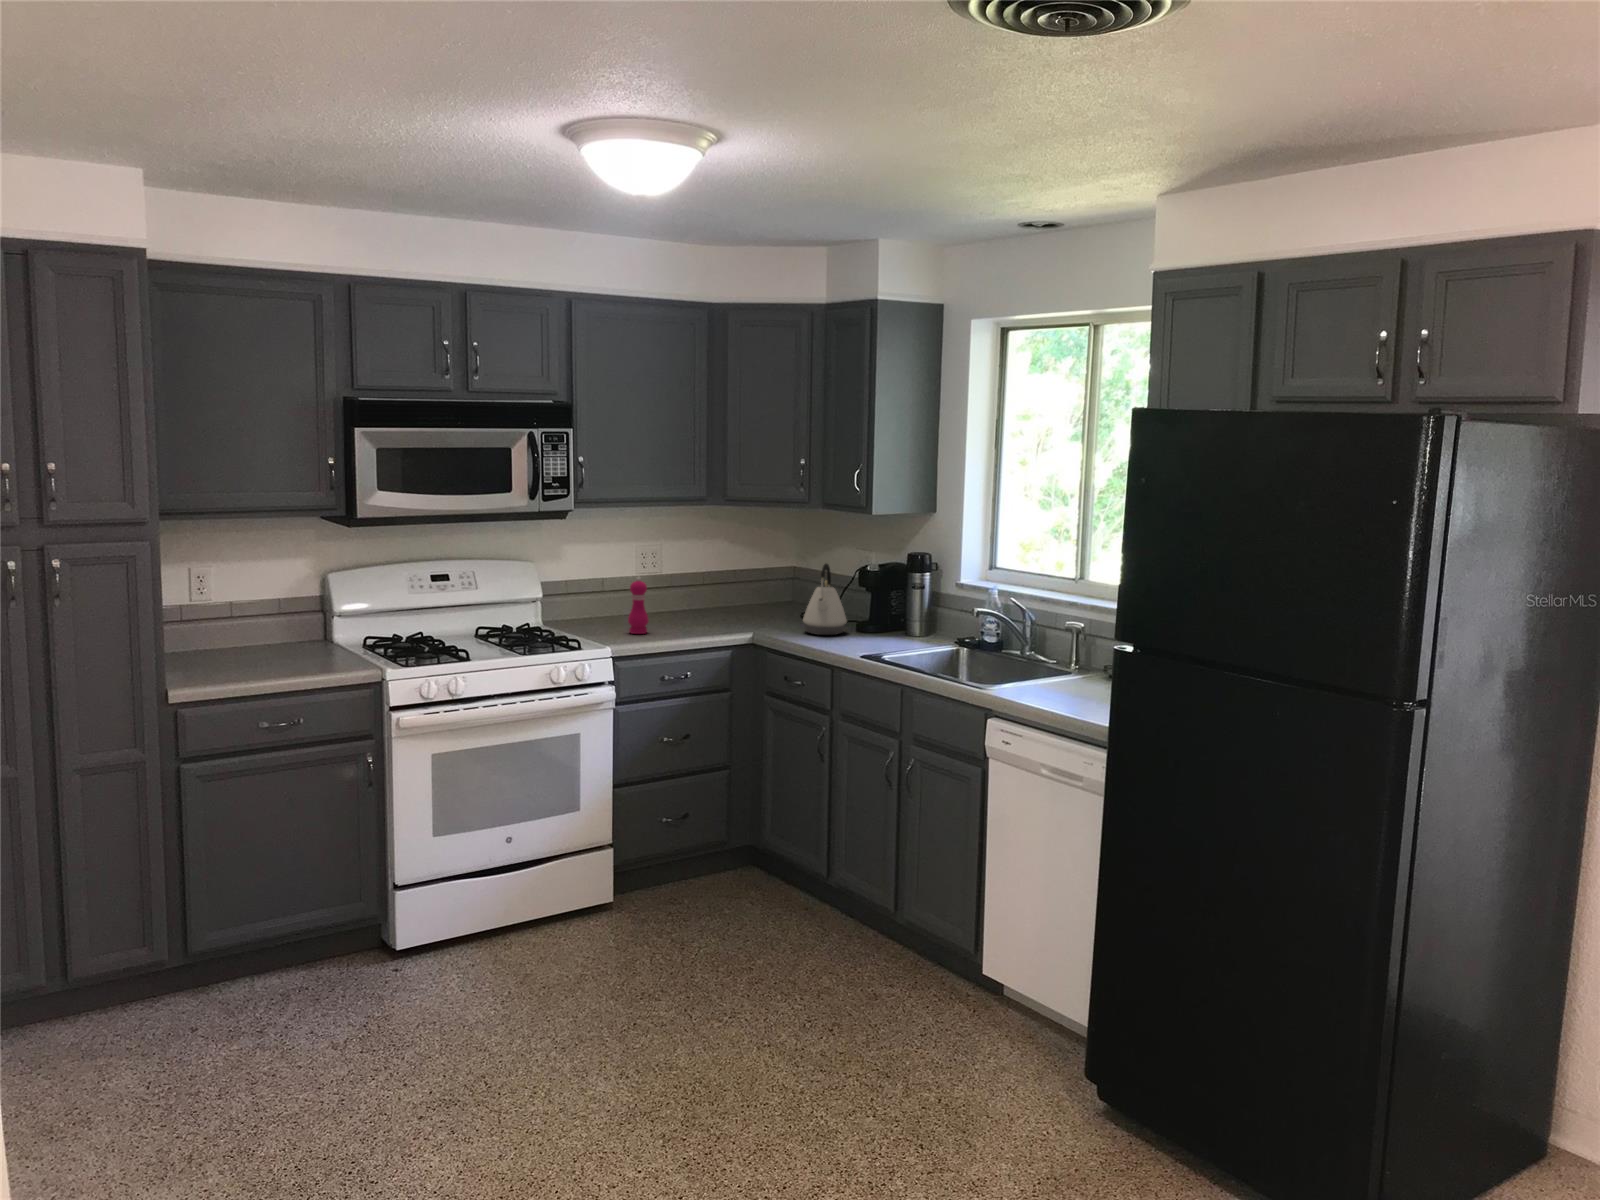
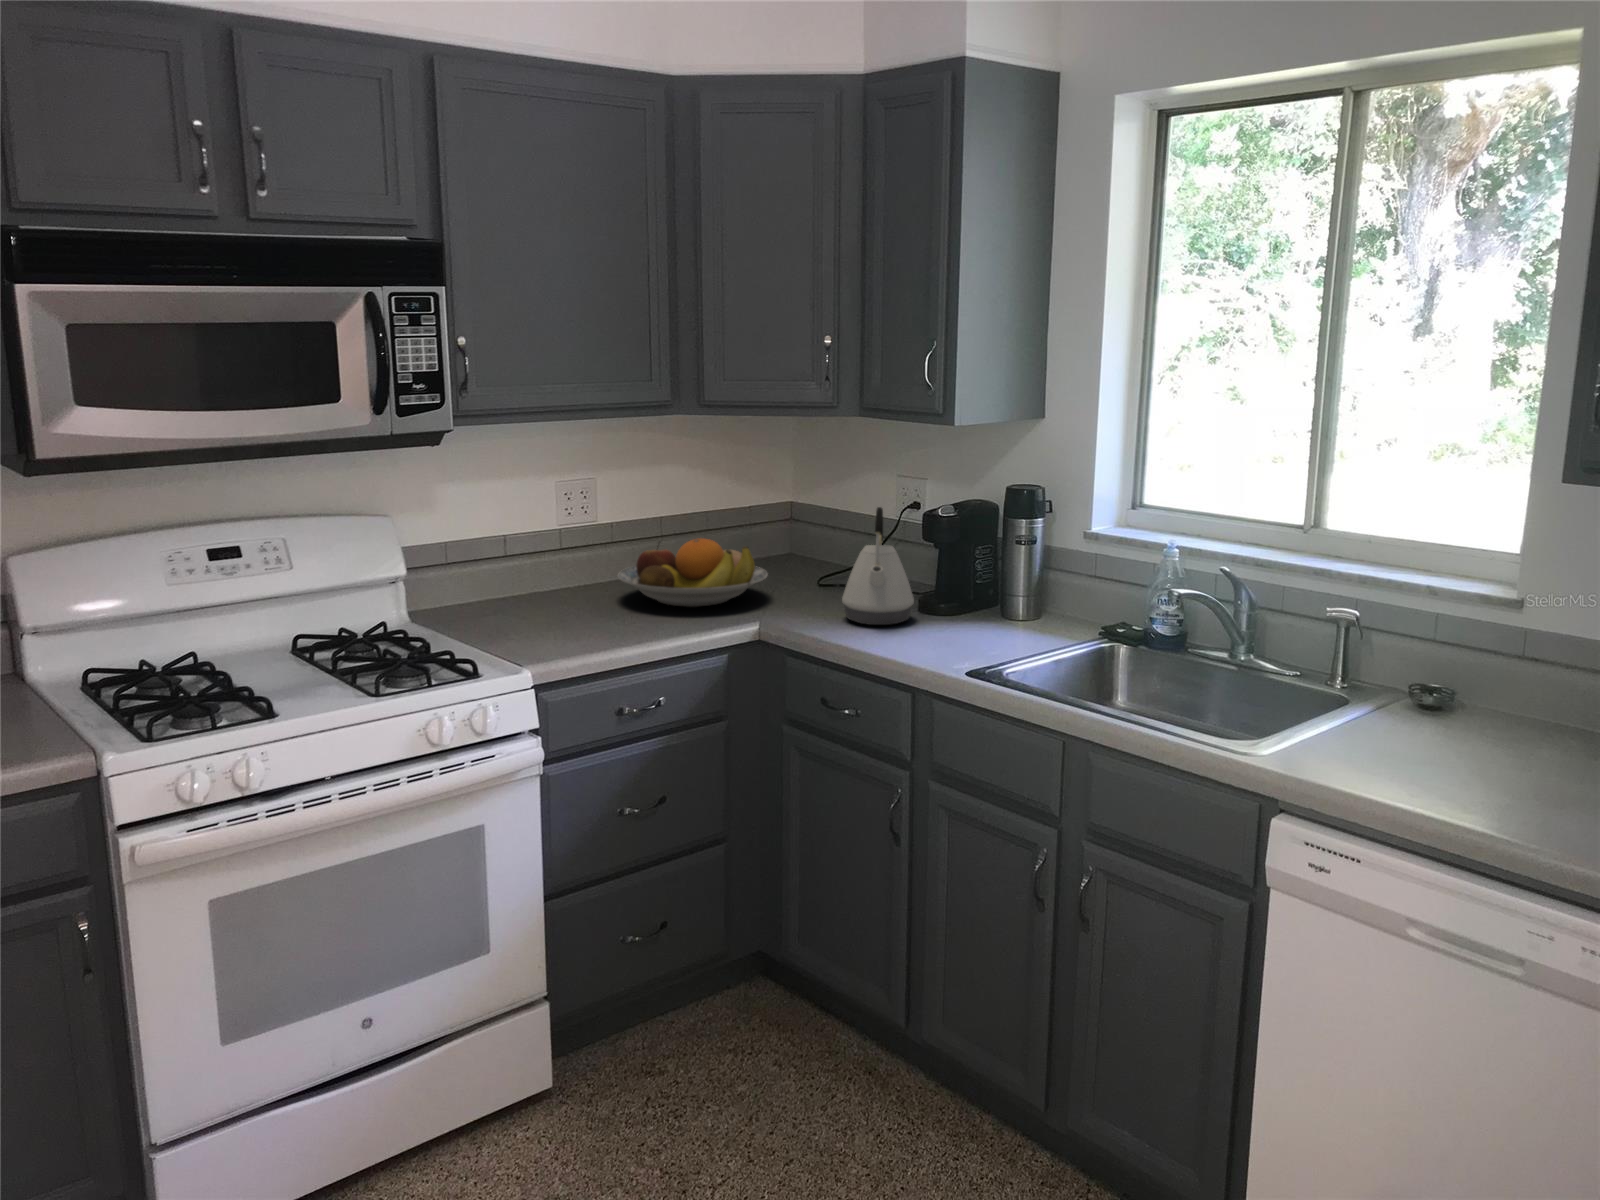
pepper mill: present [628,577,649,634] -> none [555,539,590,636]
fruit bowl: none [670,582,763,624] -> present [618,538,768,607]

